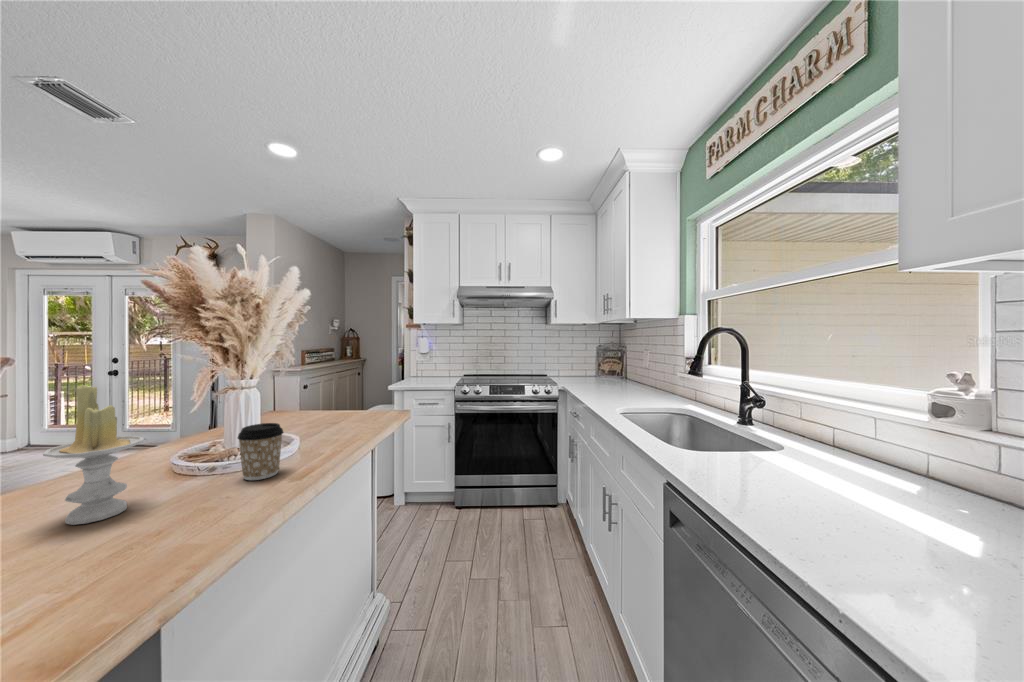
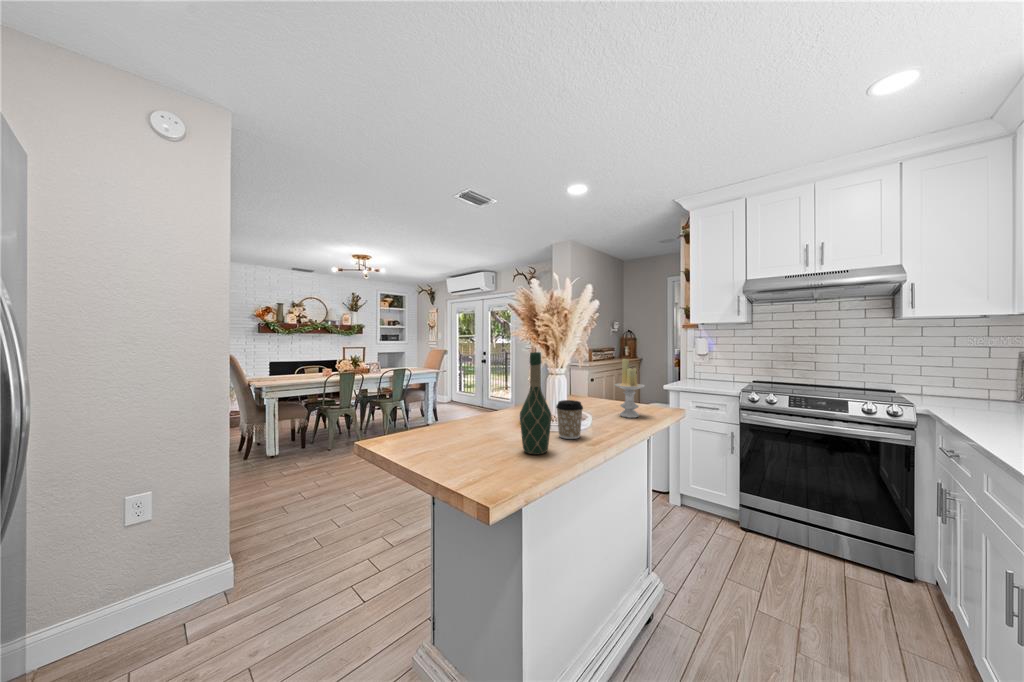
wine bottle: none [155,359,224,527] -> present [520,352,551,454]
candle: present [43,385,143,525] -> present [615,359,645,418]

